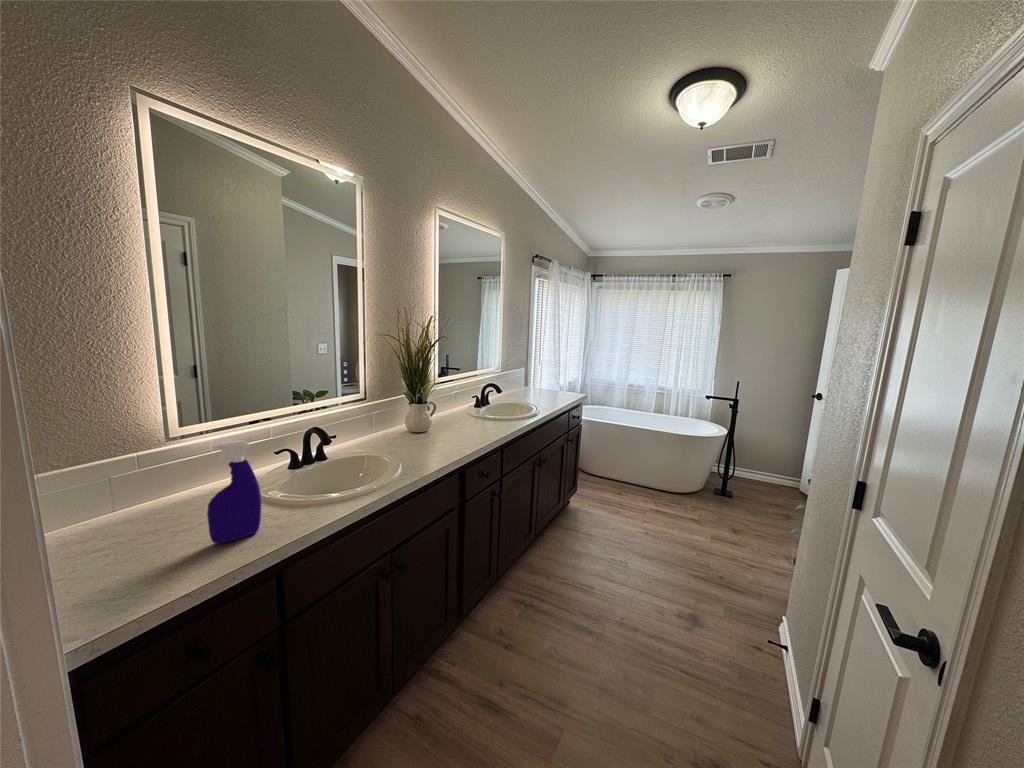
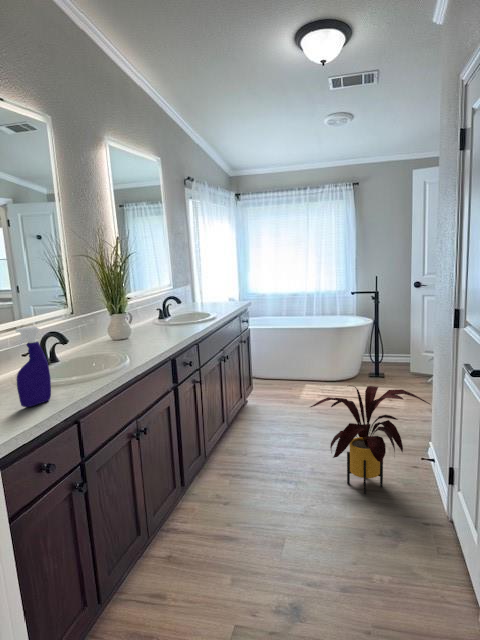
house plant: none [620,536,794,680] -> present [311,386,431,494]

